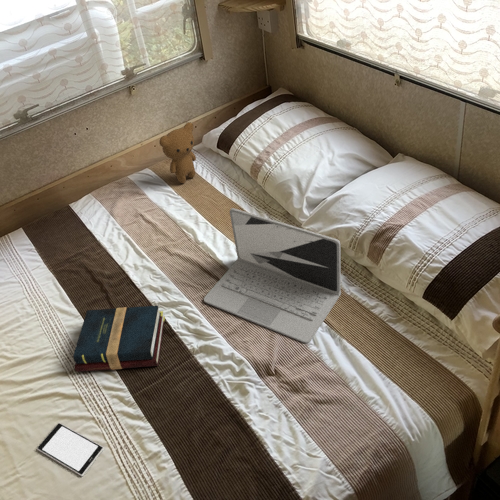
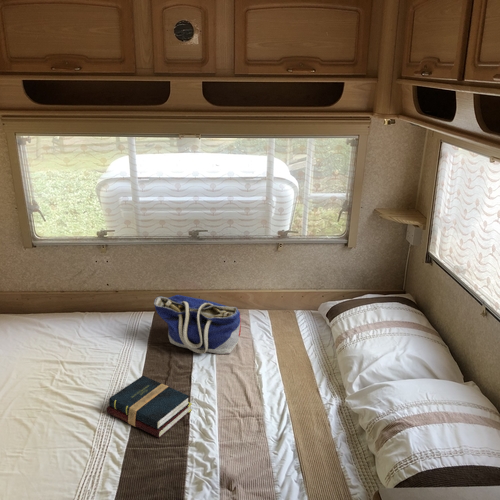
teddy bear: present [159,122,196,183] -> none [274,284,309,331]
tote bag: none [37,184,154,256] -> present [154,295,241,354]
laptop: present [204,208,341,343] -> none [228,349,342,484]
smartphone: present [37,423,104,476] -> none [44,436,81,477]

